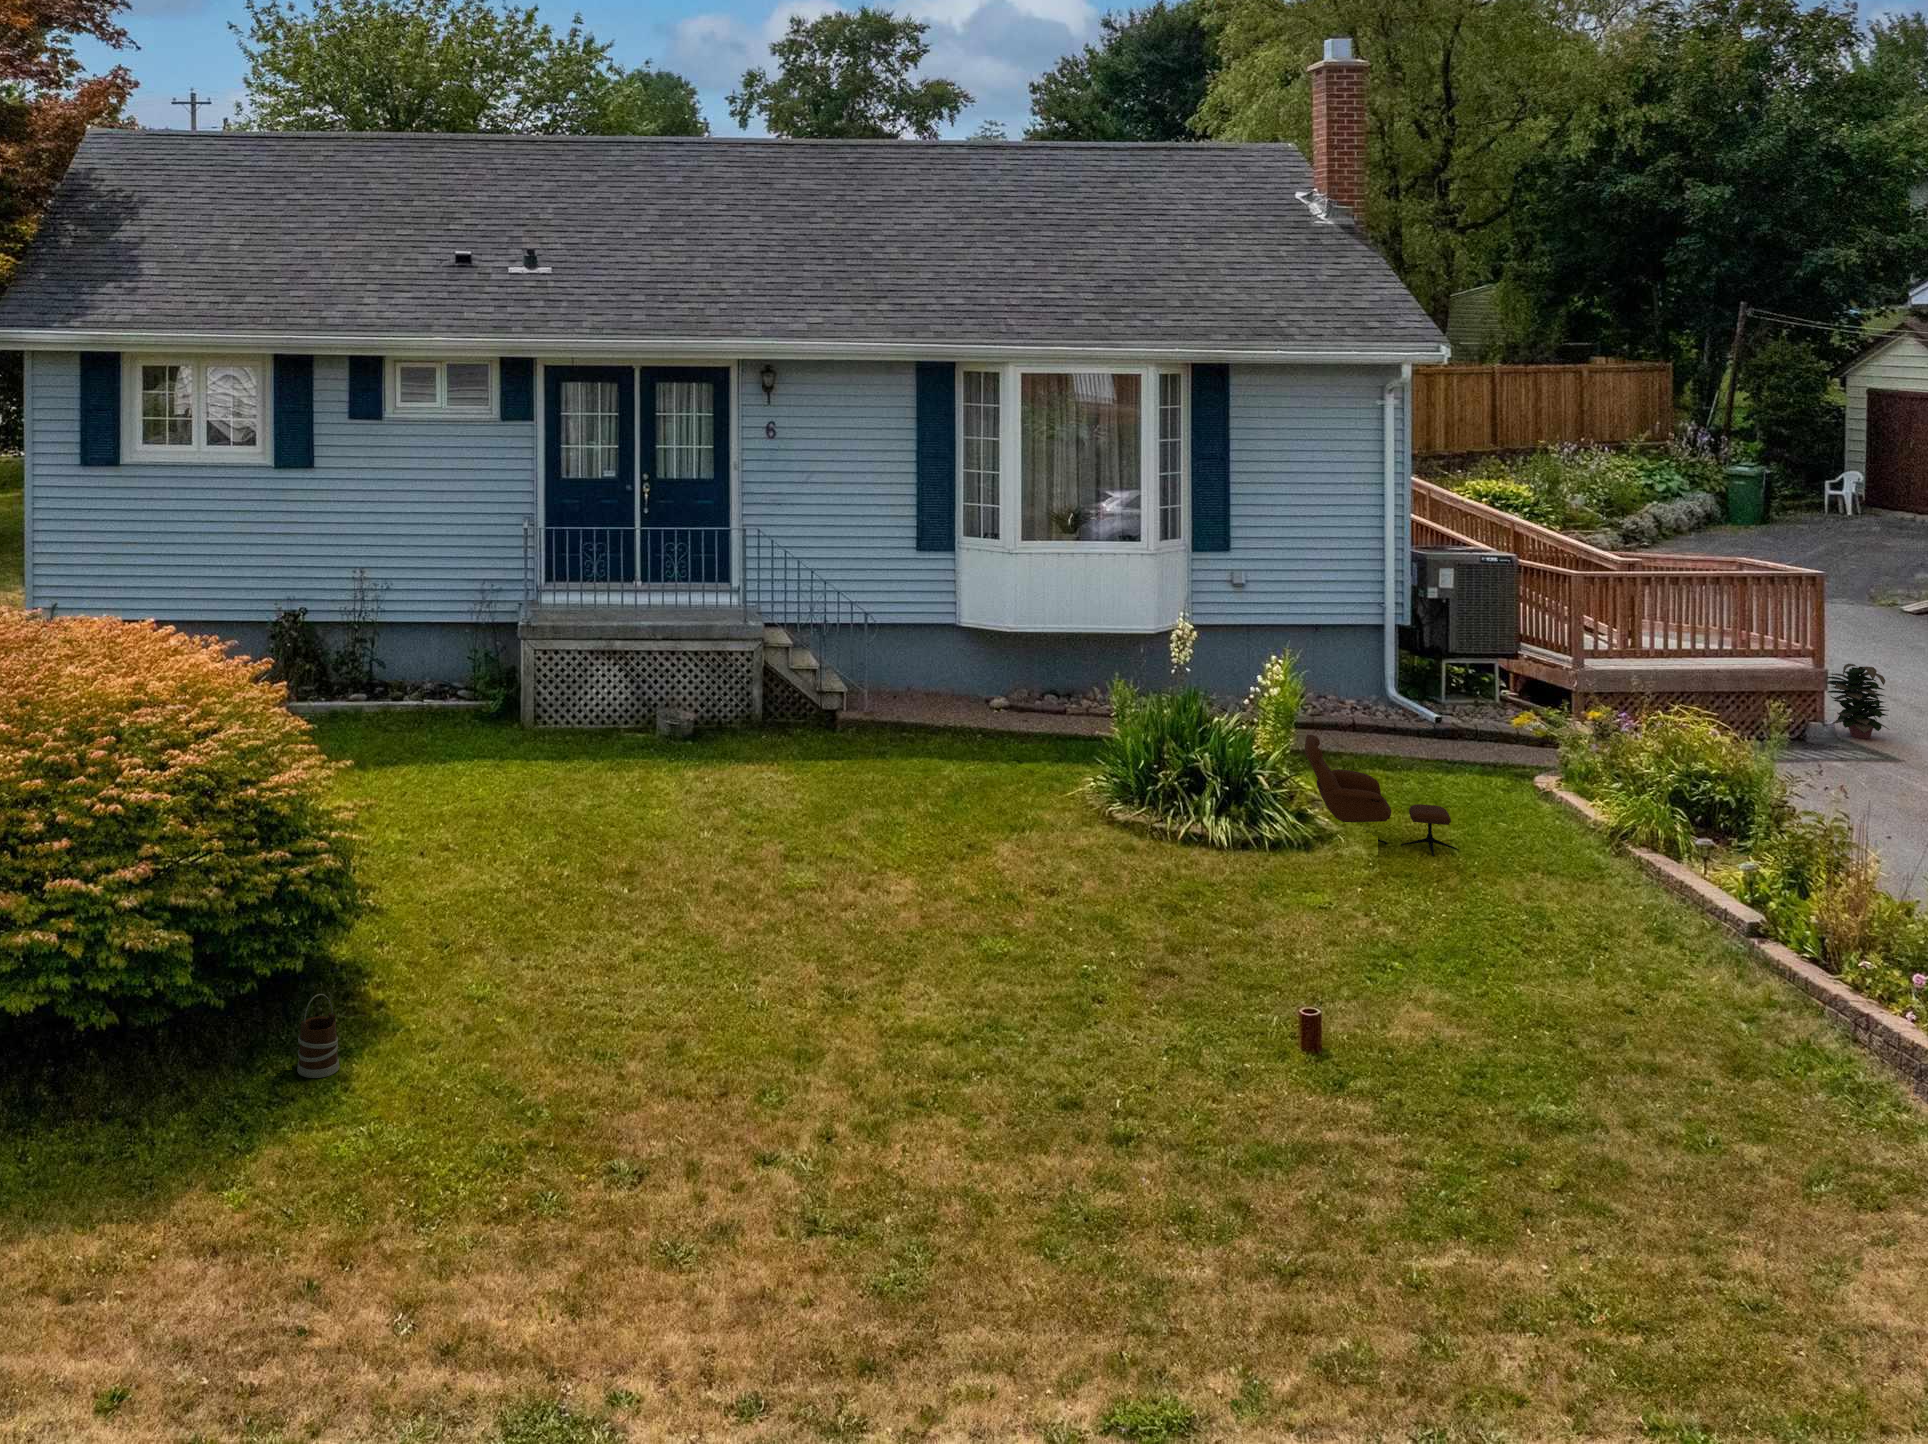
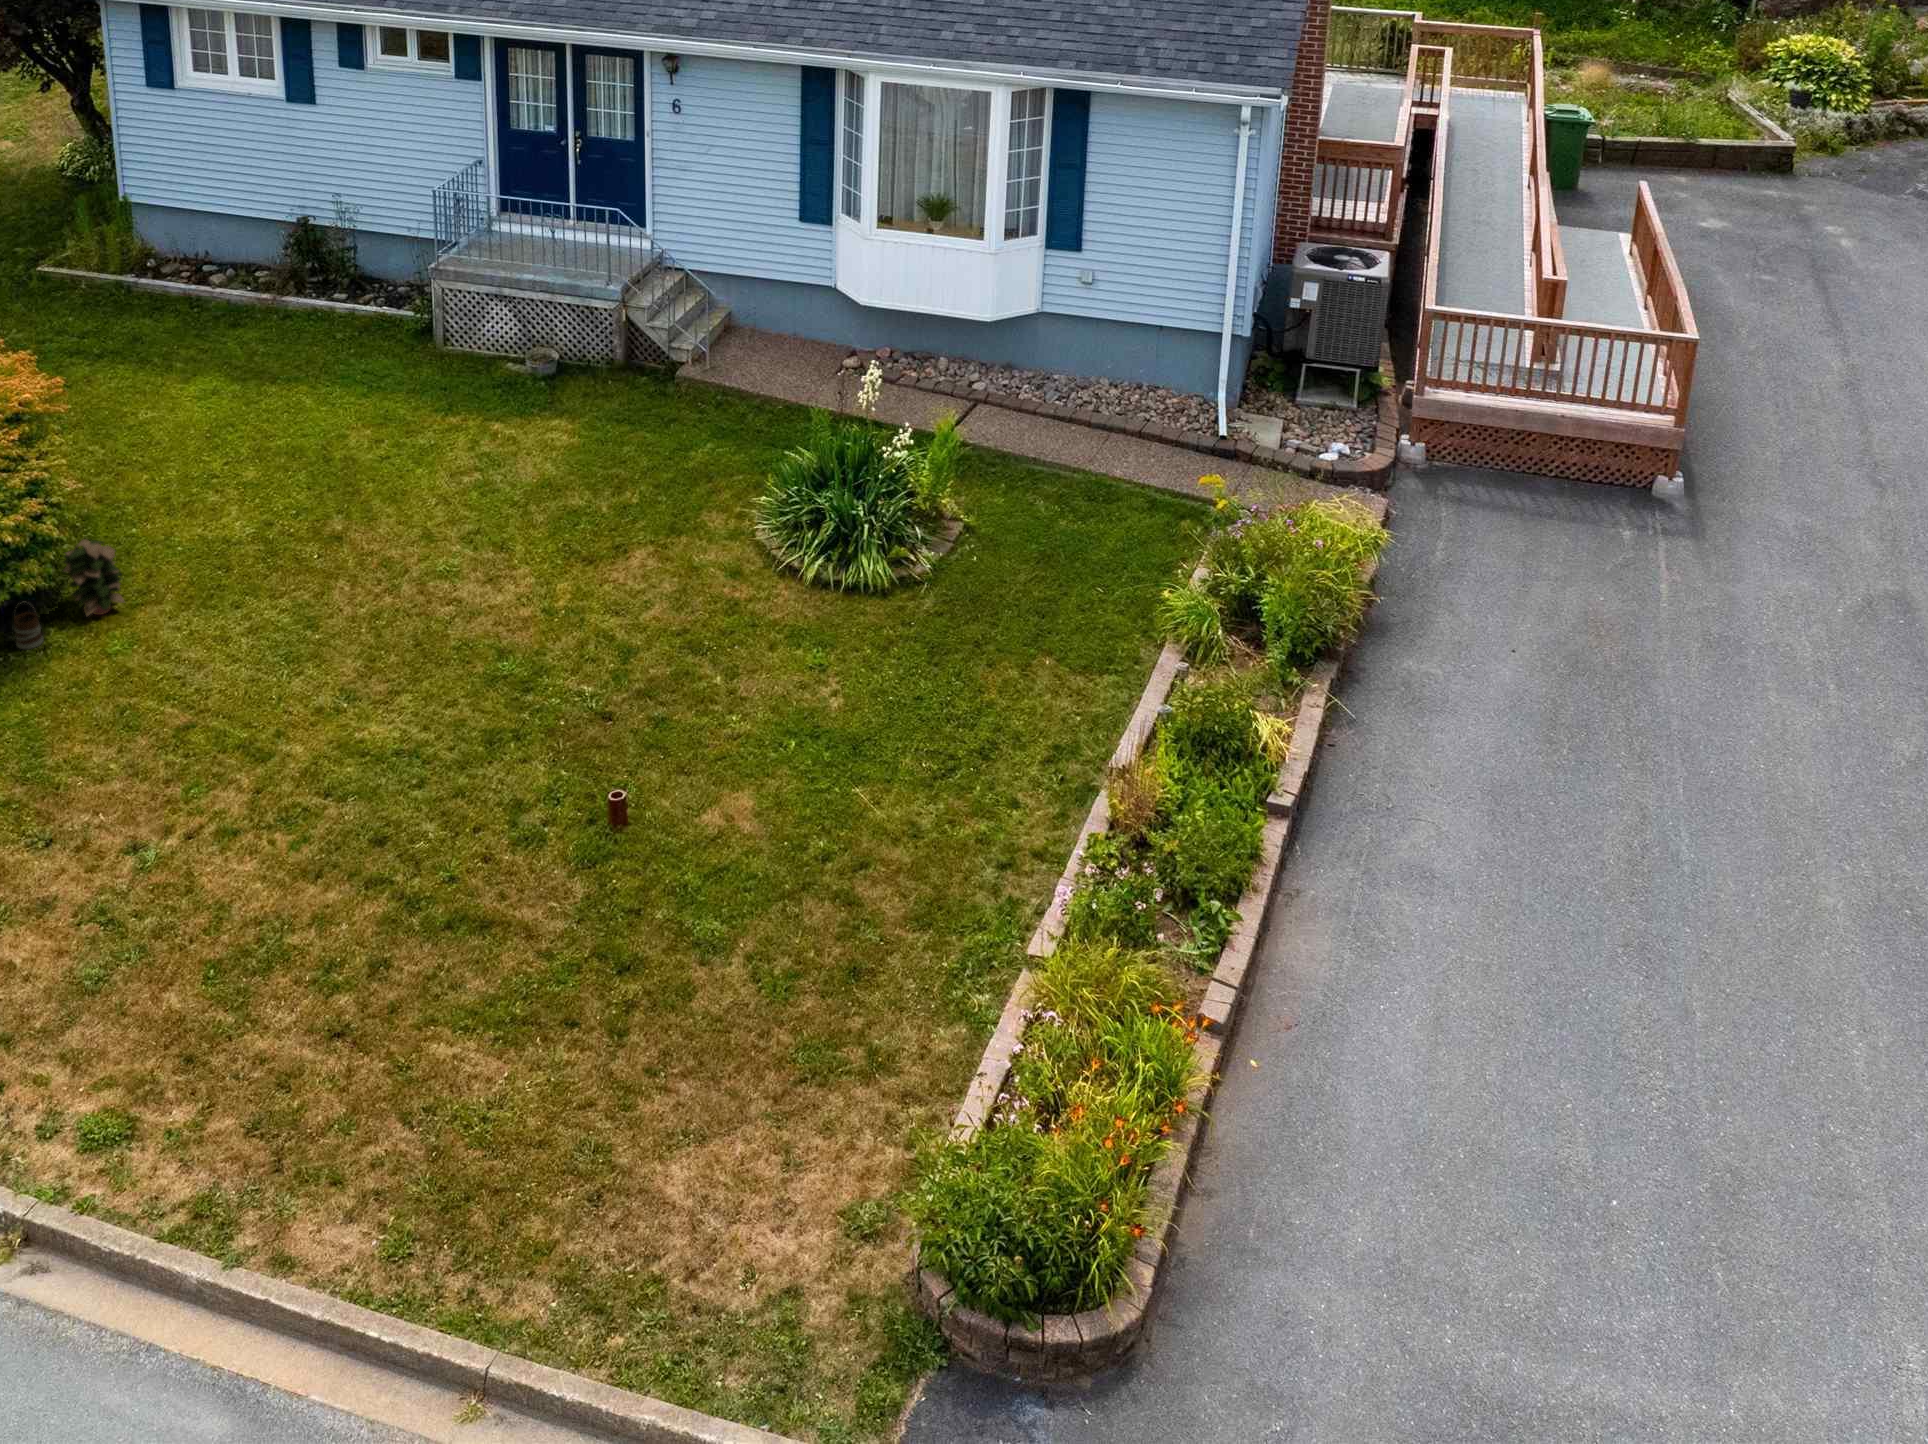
decorative plant: present [1827,664,1890,739] -> present [62,539,125,616]
lounge chair: present [1305,734,1459,856] -> none [929,467,1038,584]

